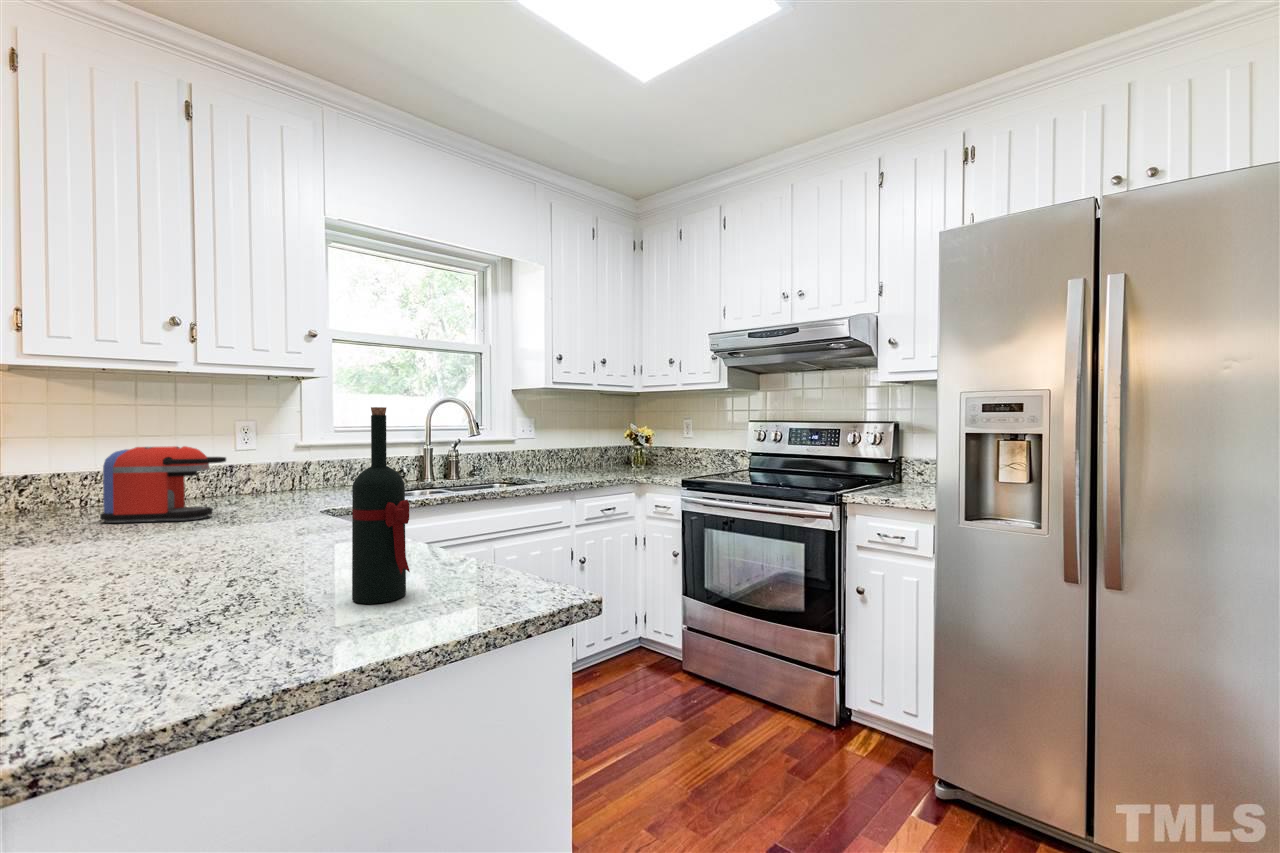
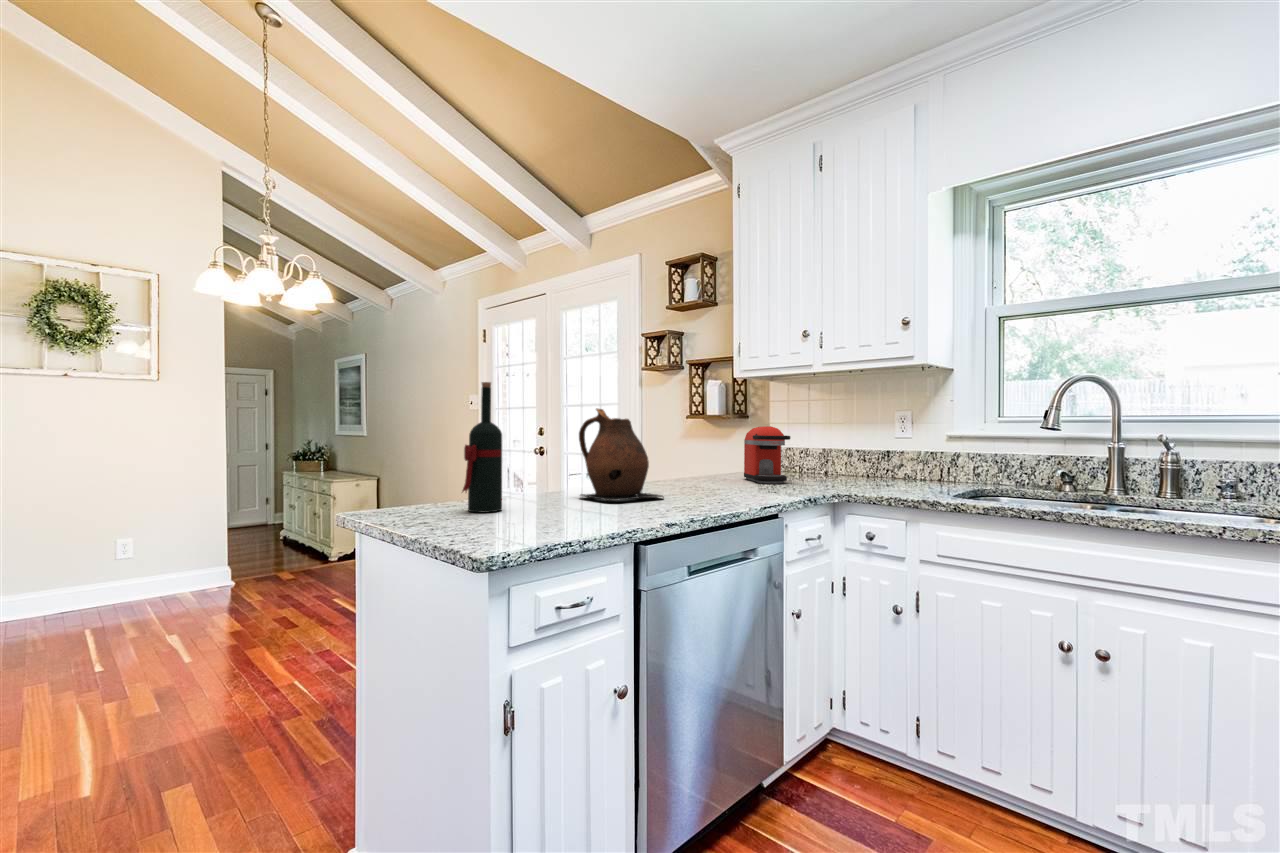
ceramic pitcher: none [229,436,356,567] -> present [579,408,663,502]

